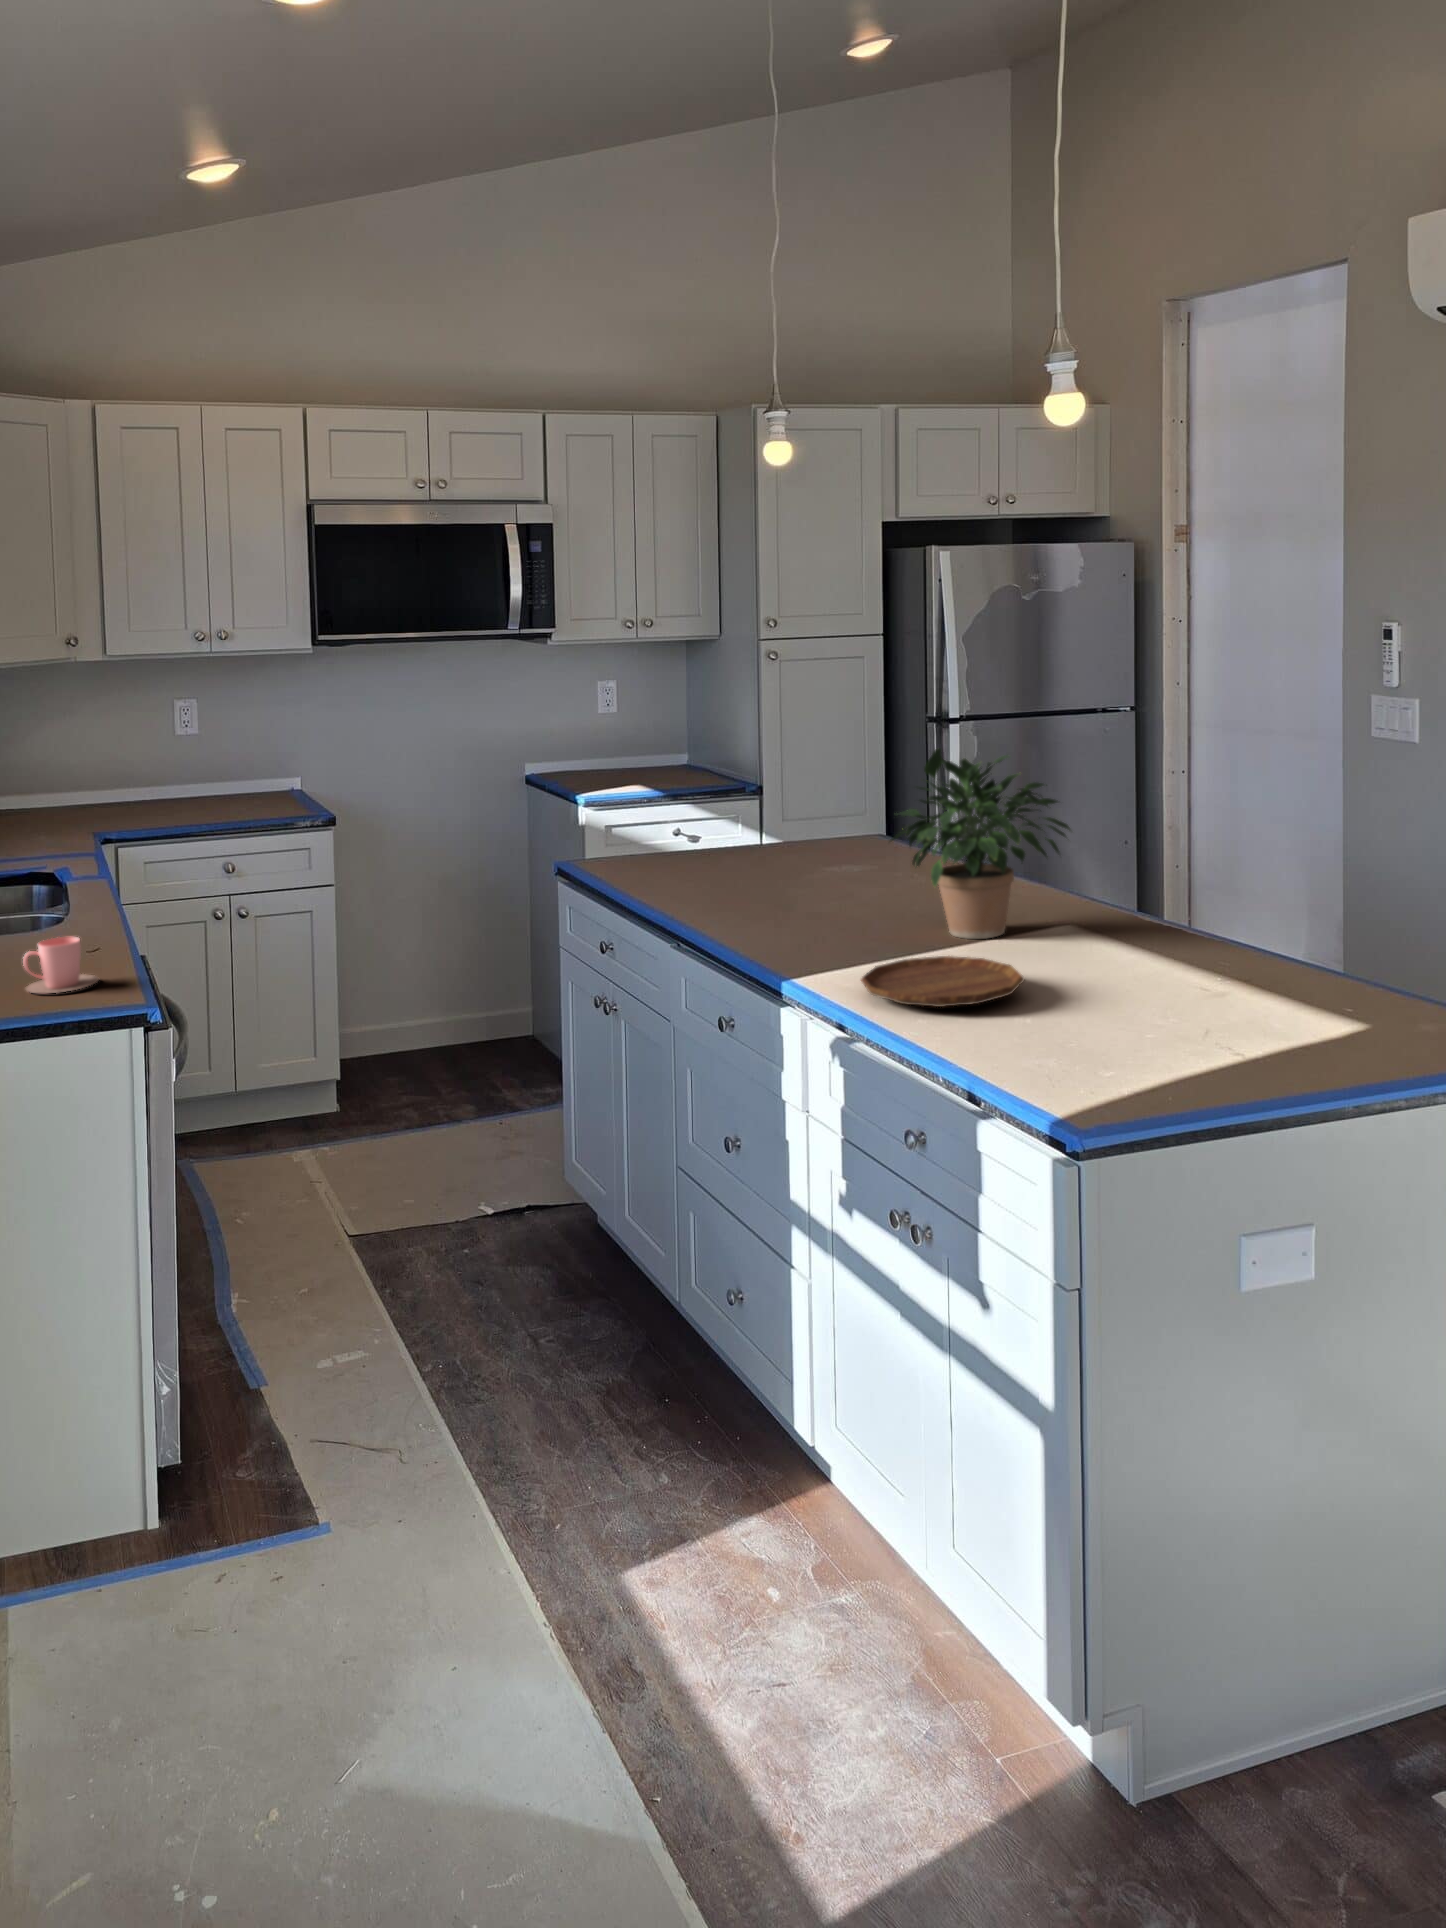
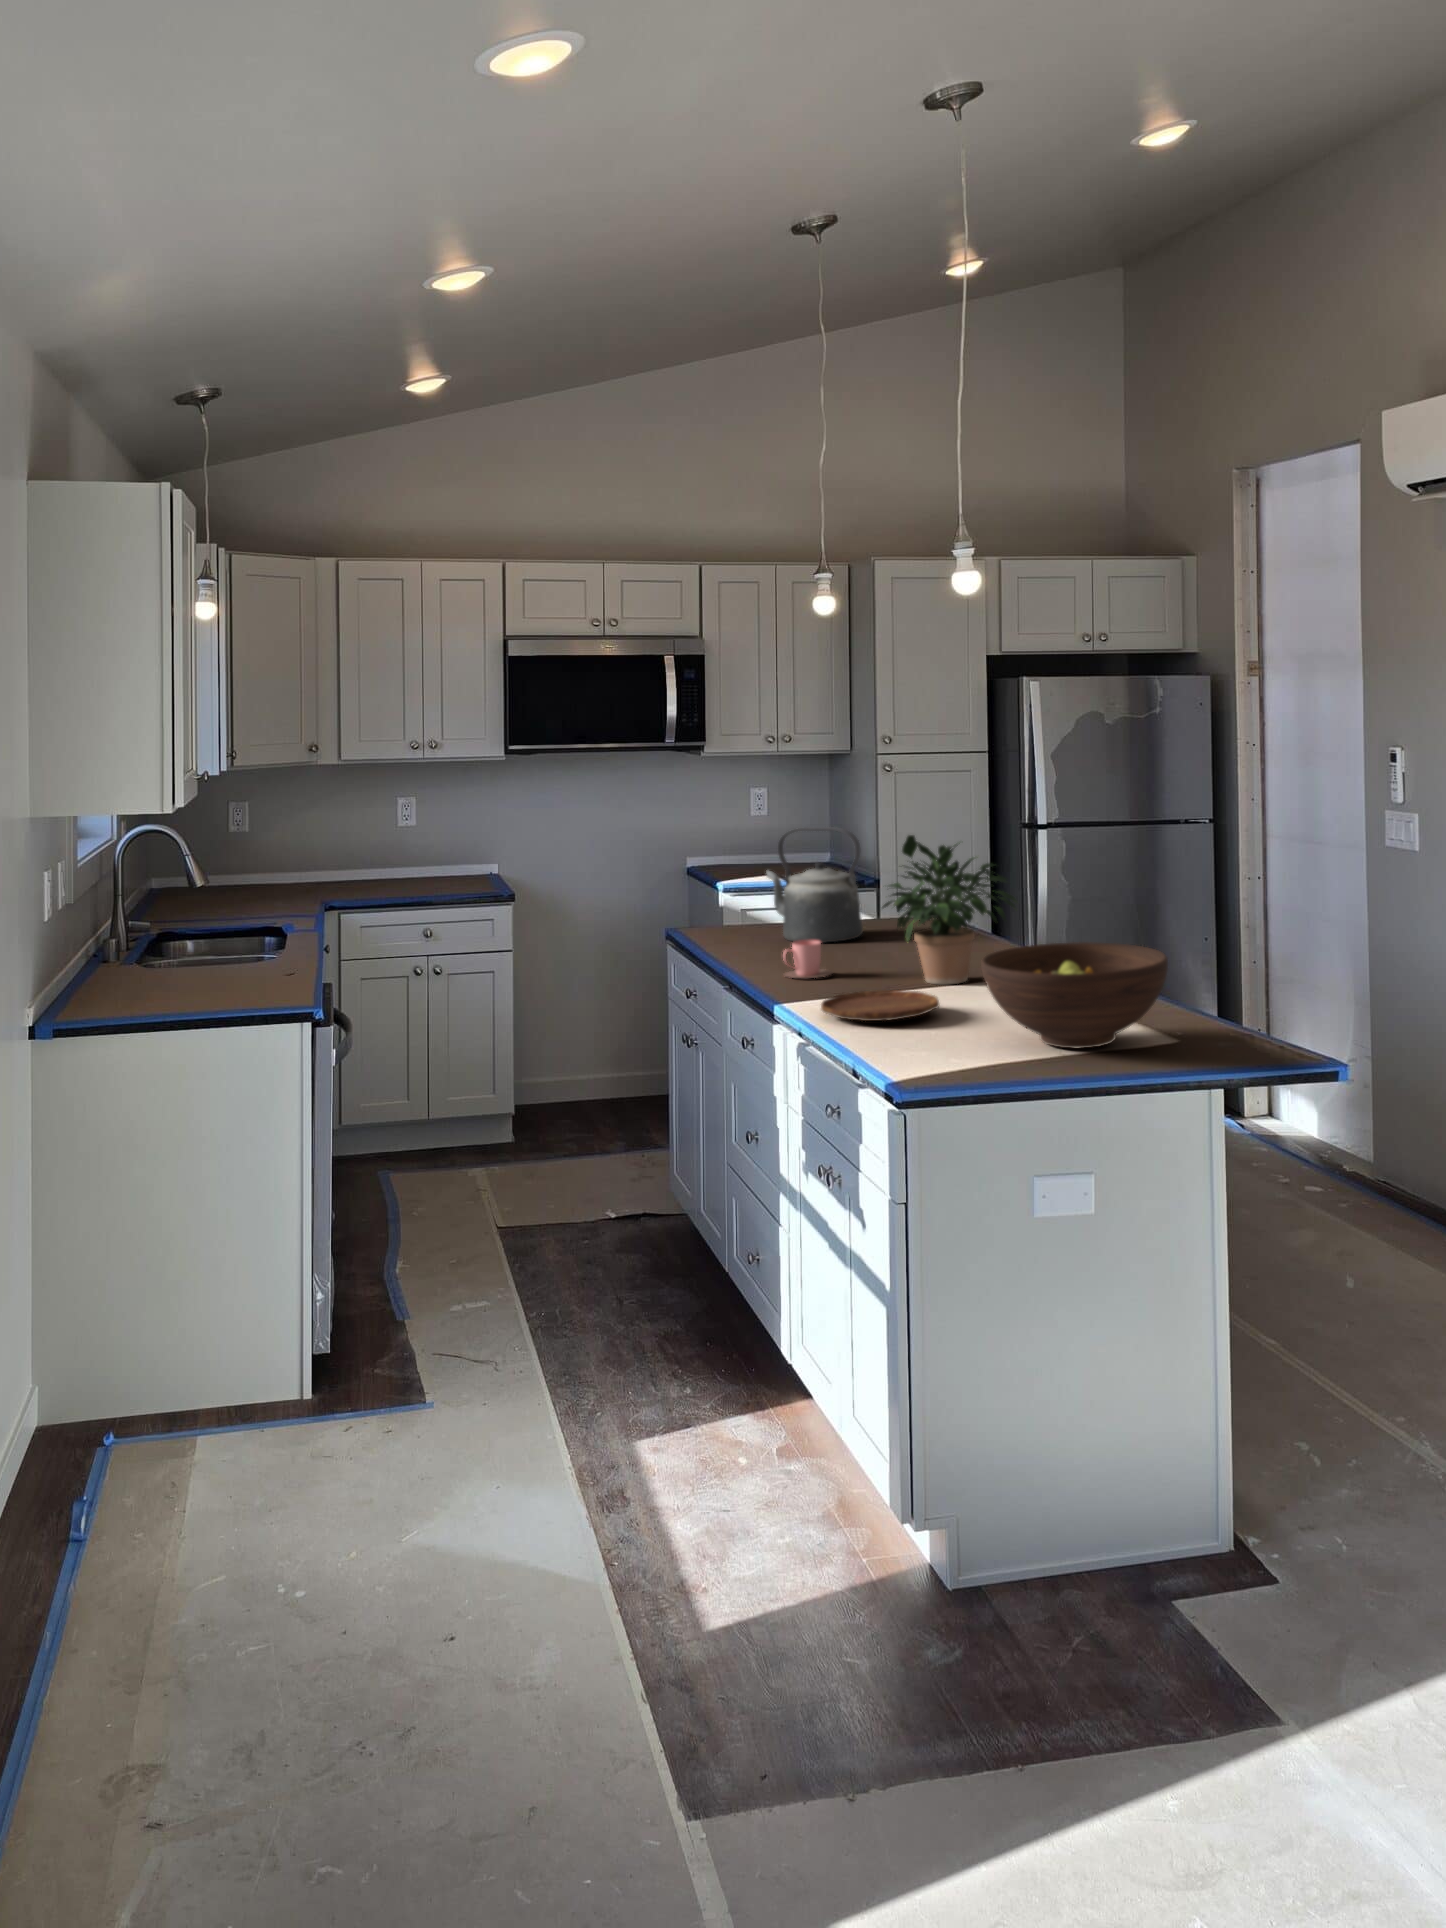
kettle: none [690,733,814,878] -> present [767,827,863,943]
fruit bowl: none [1115,893,1379,1044] -> present [981,942,1168,1049]
cup: present [23,937,99,993] -> present [783,940,832,978]

